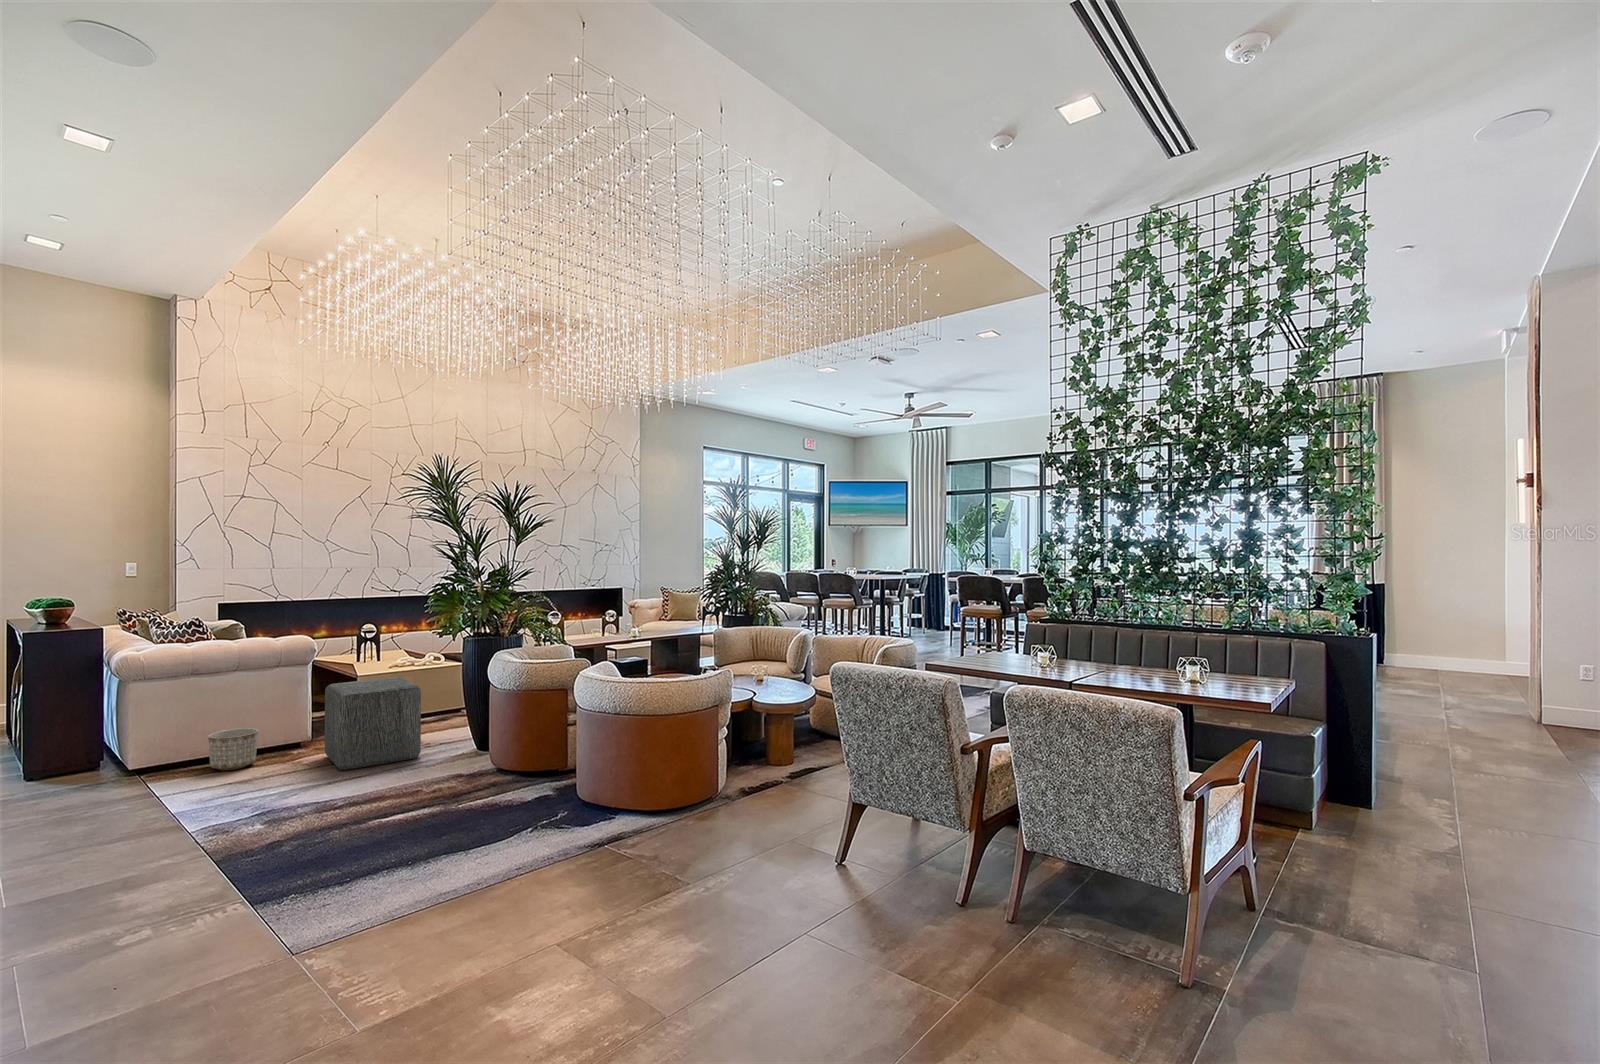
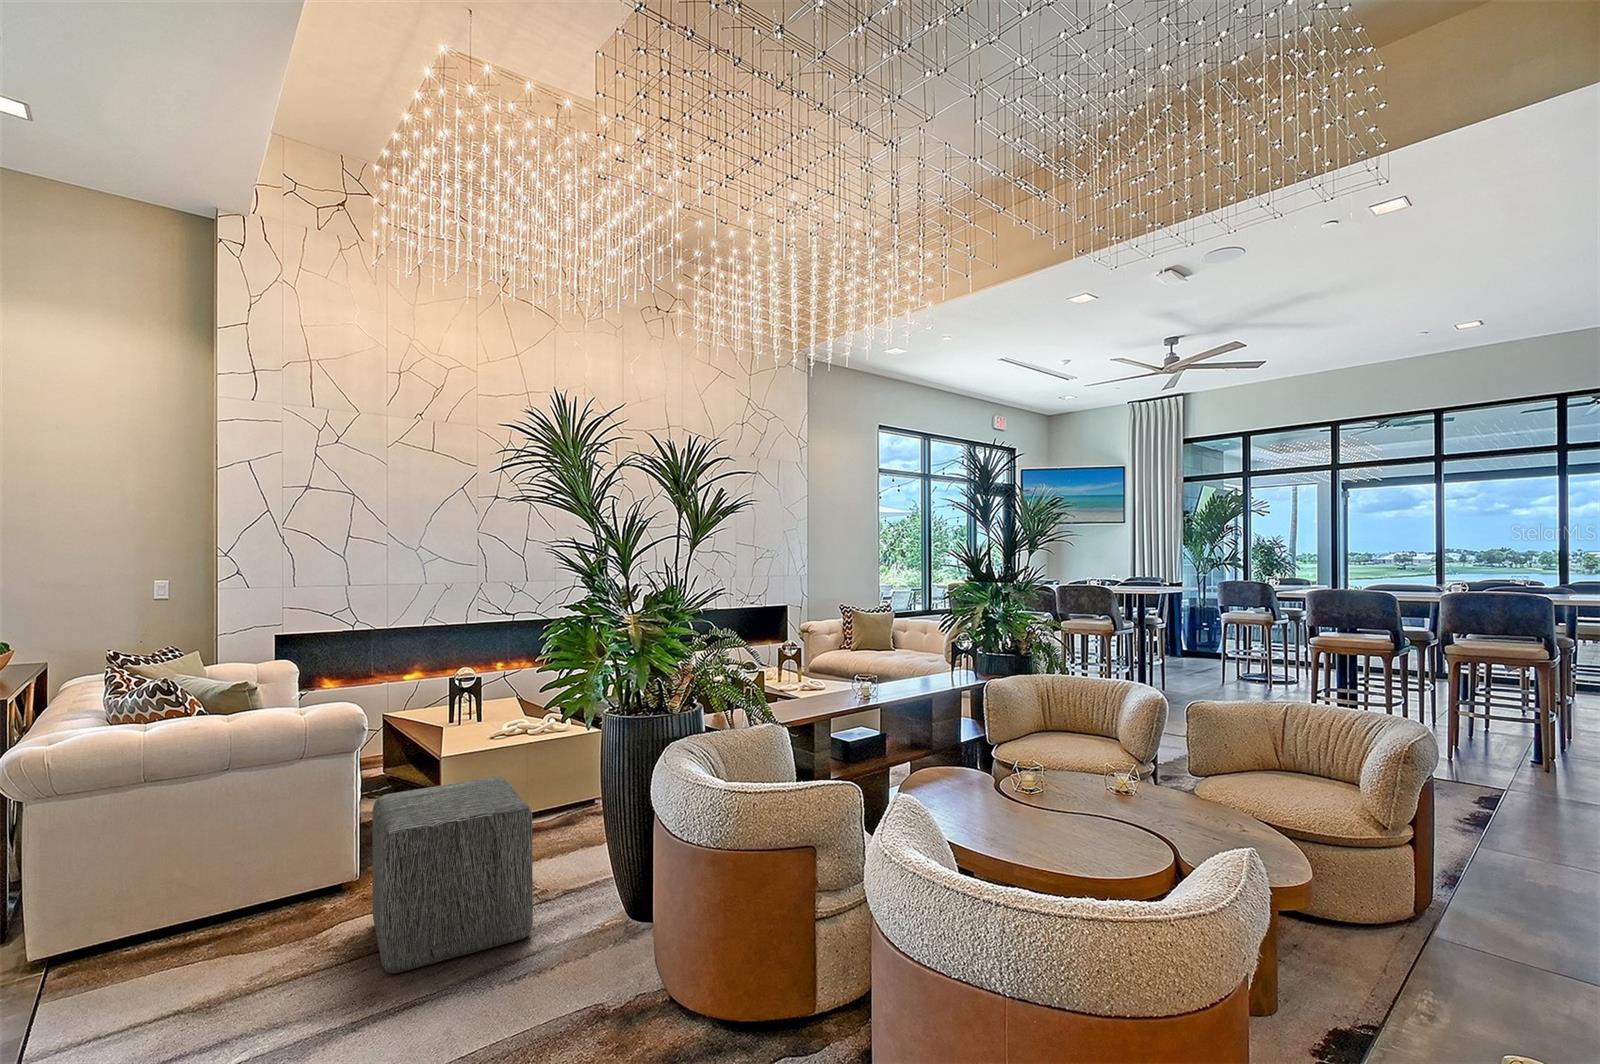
planter: present [208,728,258,770] -> none [170,872,260,959]

